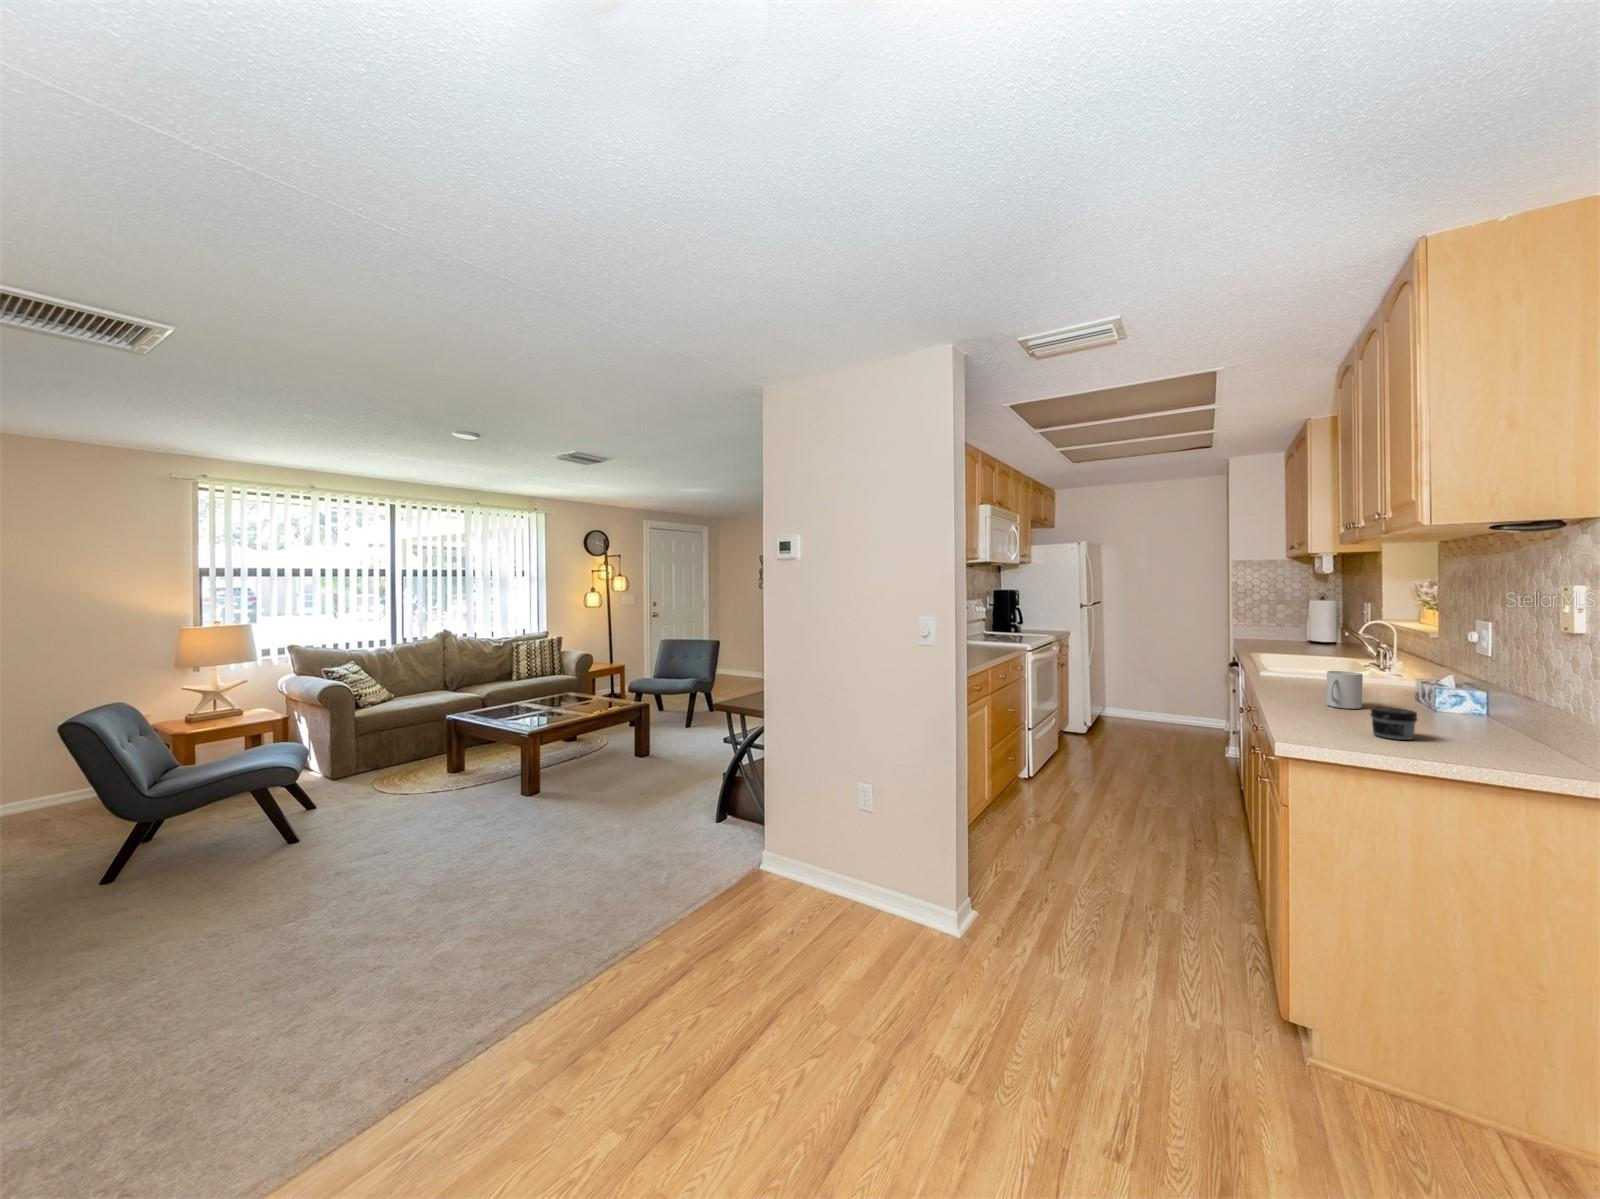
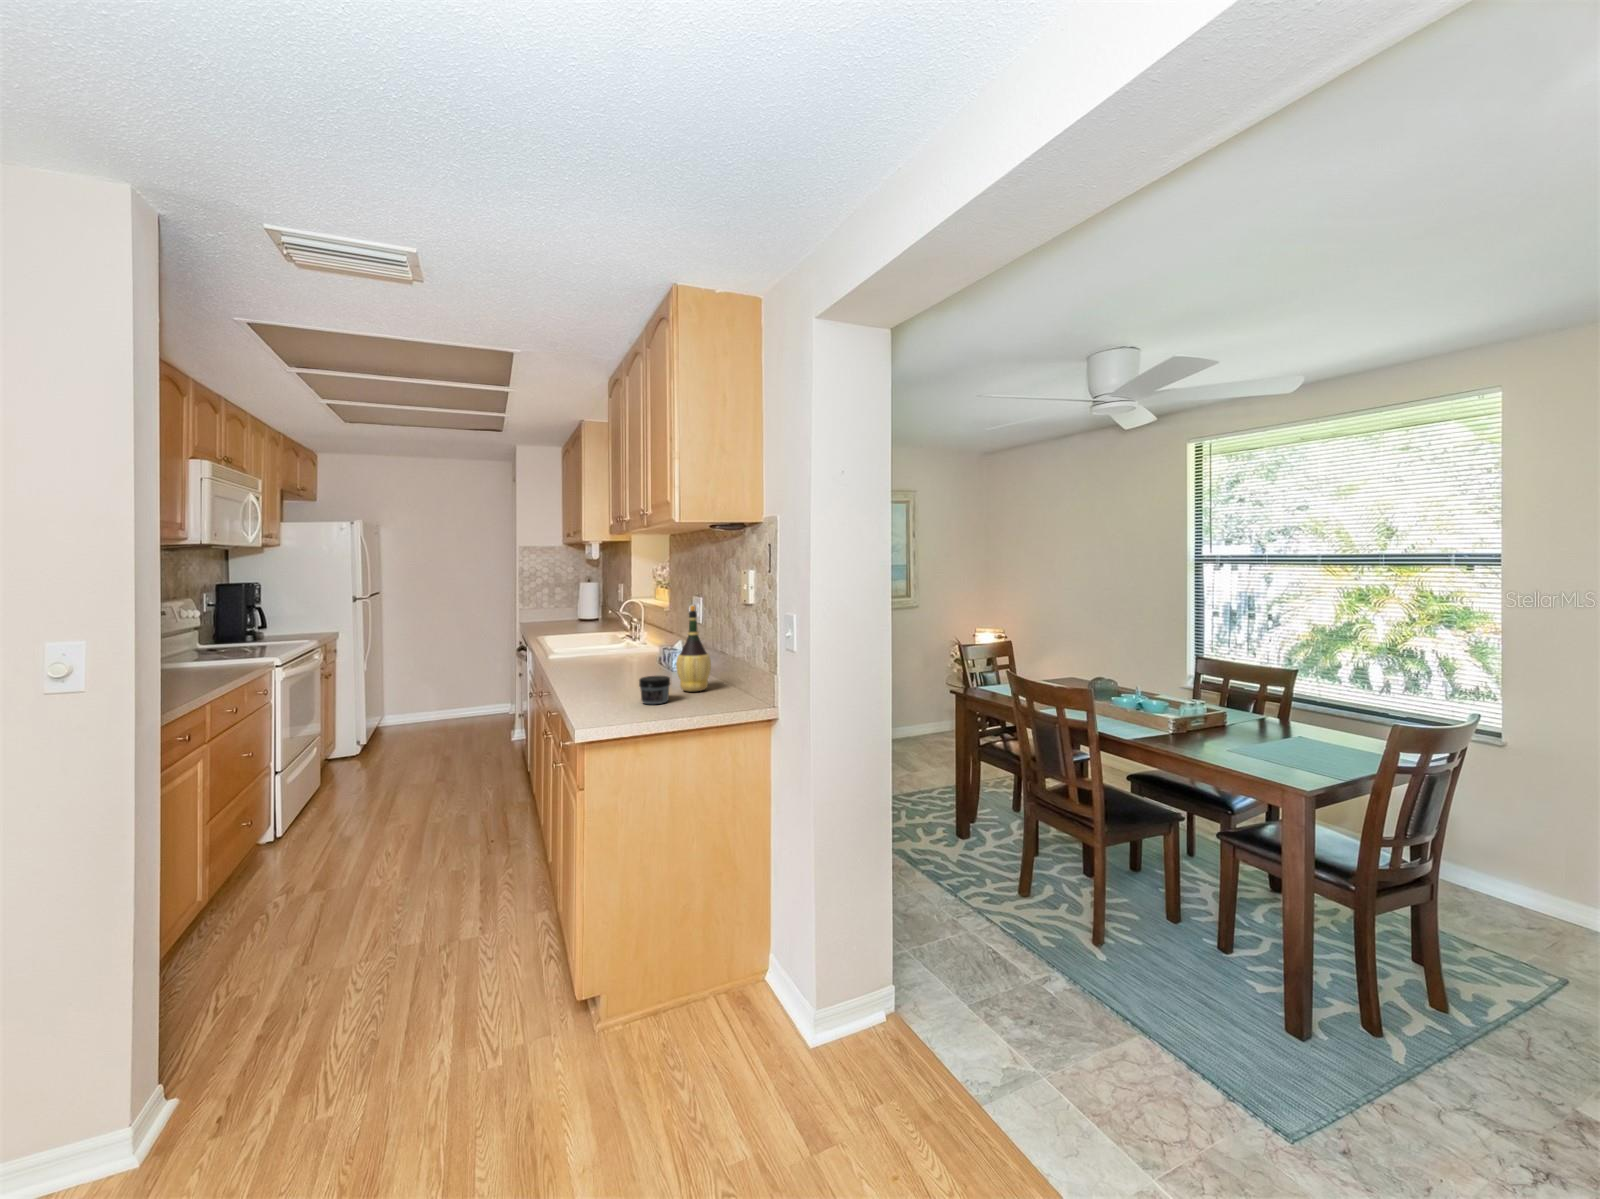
wine bottle: none [1431,632,1492,737] -> present [676,605,711,691]
mug: present [1326,671,1363,709] -> none [603,647,629,682]

